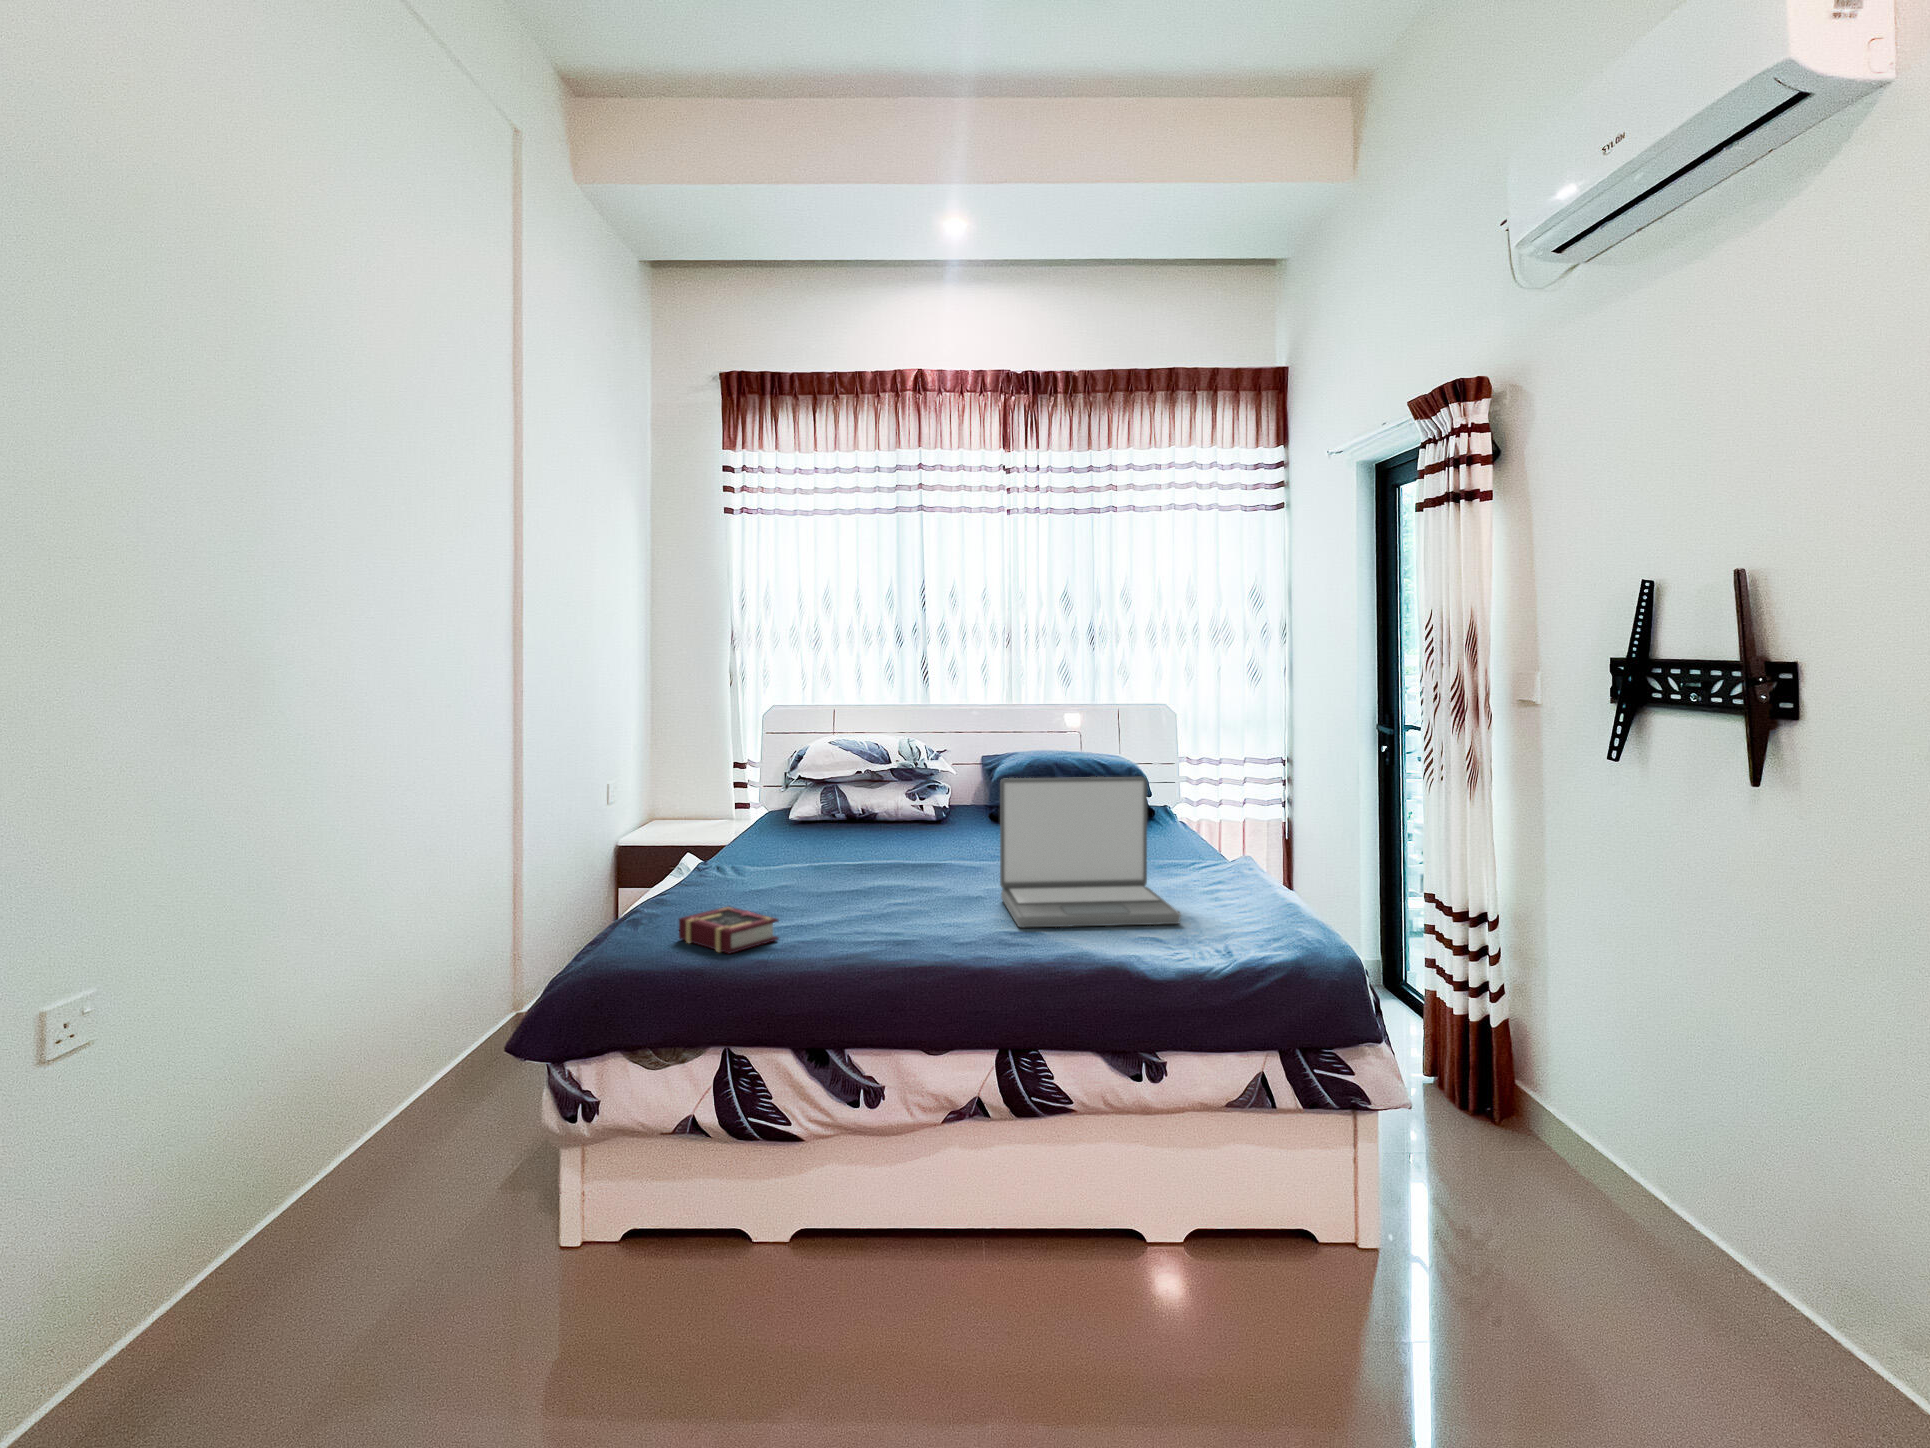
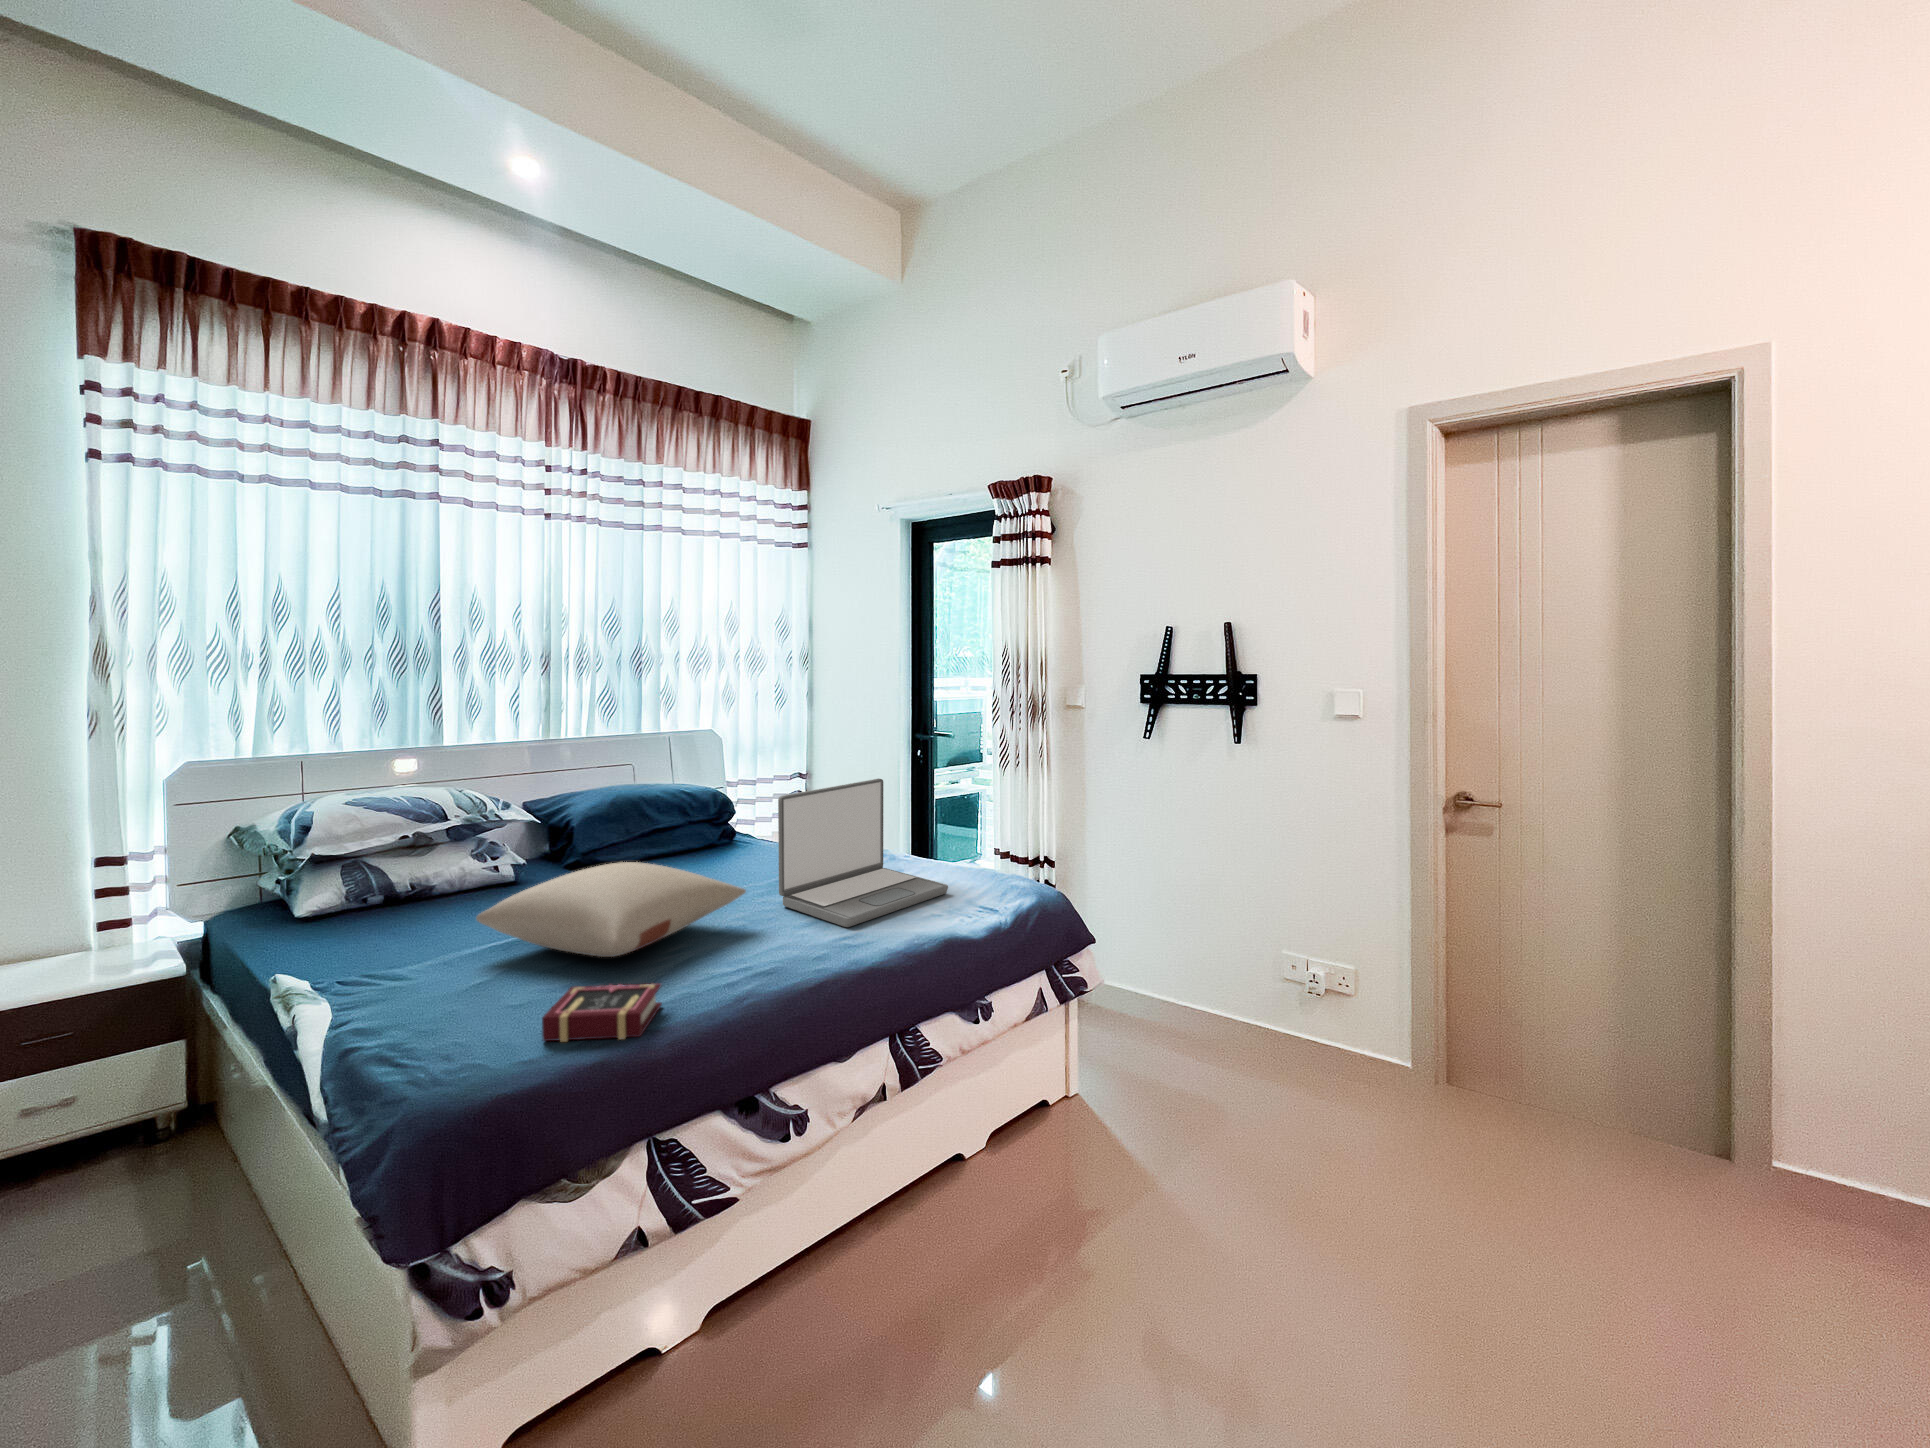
pillow: none [744,824,945,900] -> present [476,862,746,957]

